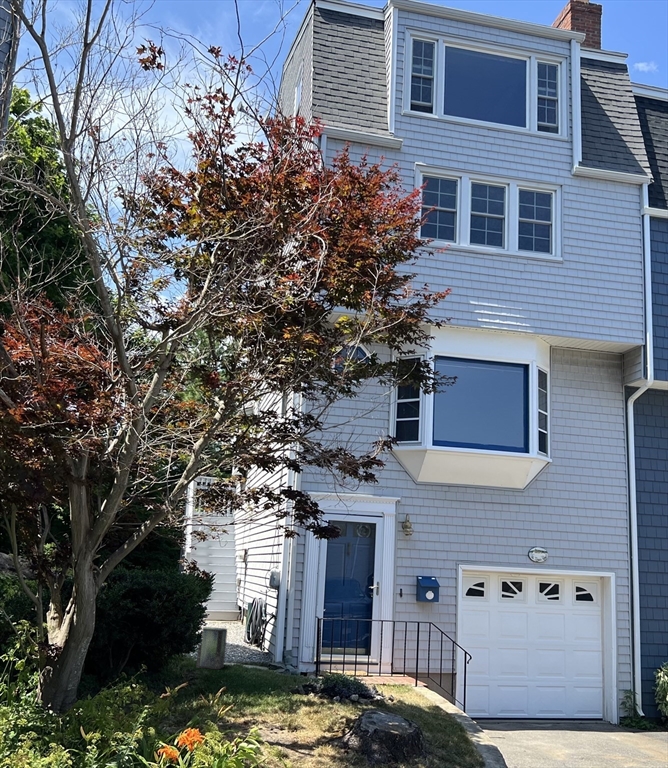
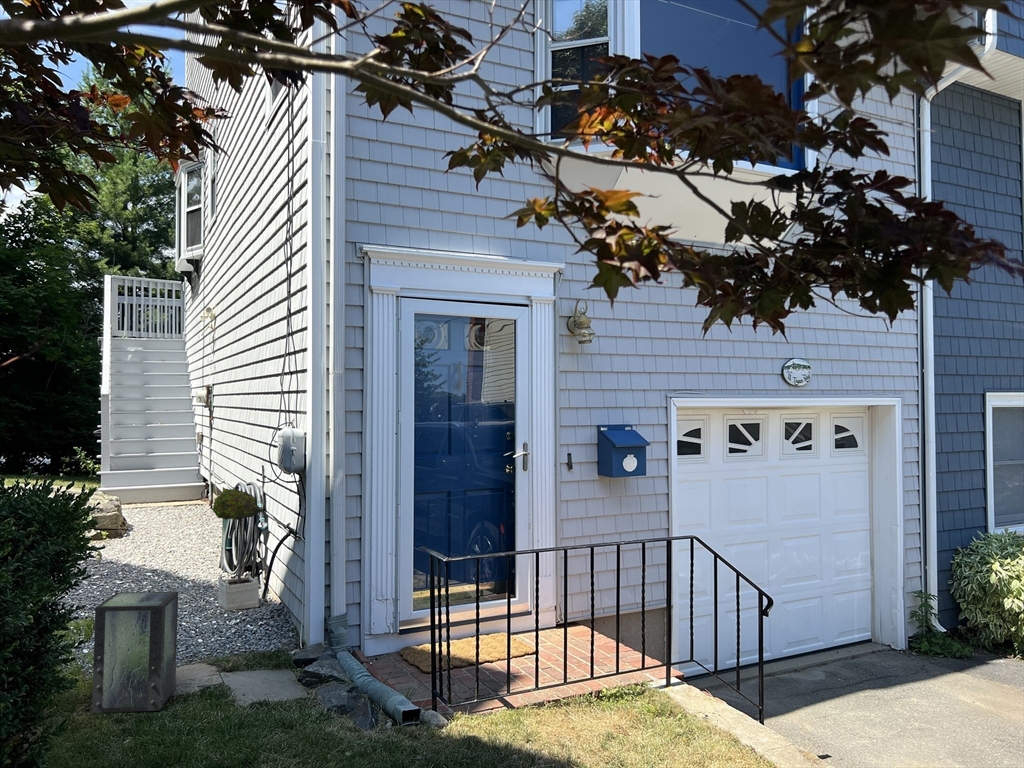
potted tree: none [242,598,265,656] -> present [212,487,264,611]

